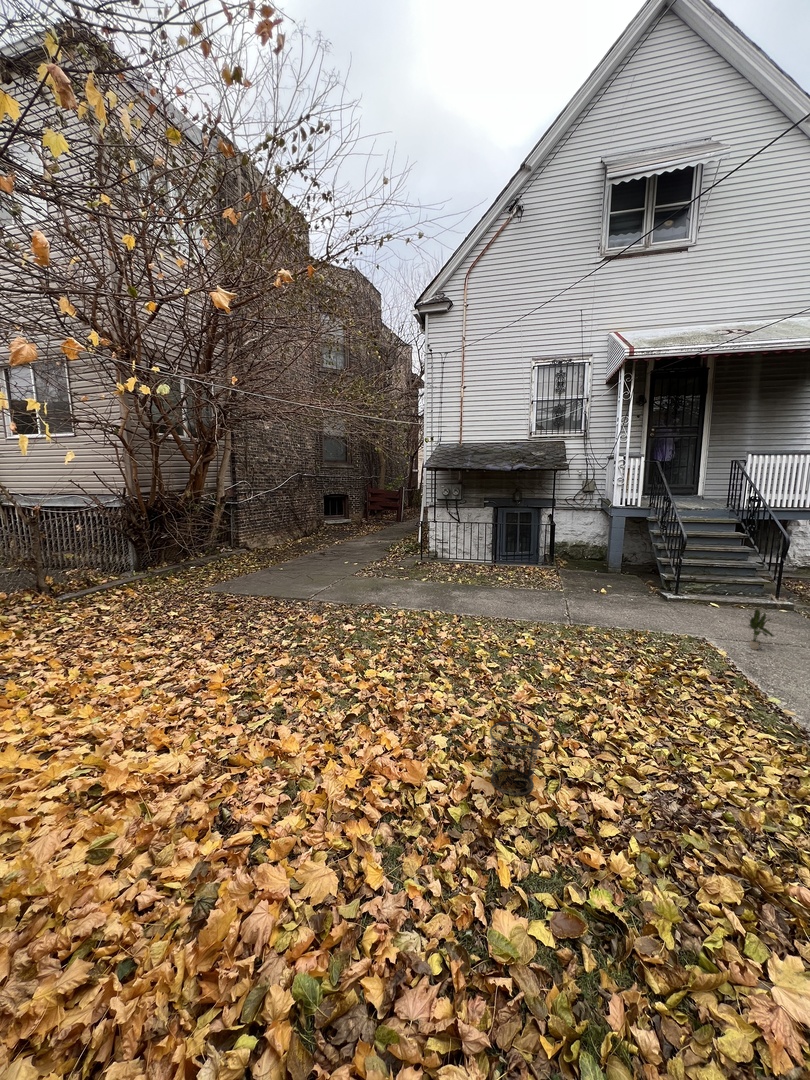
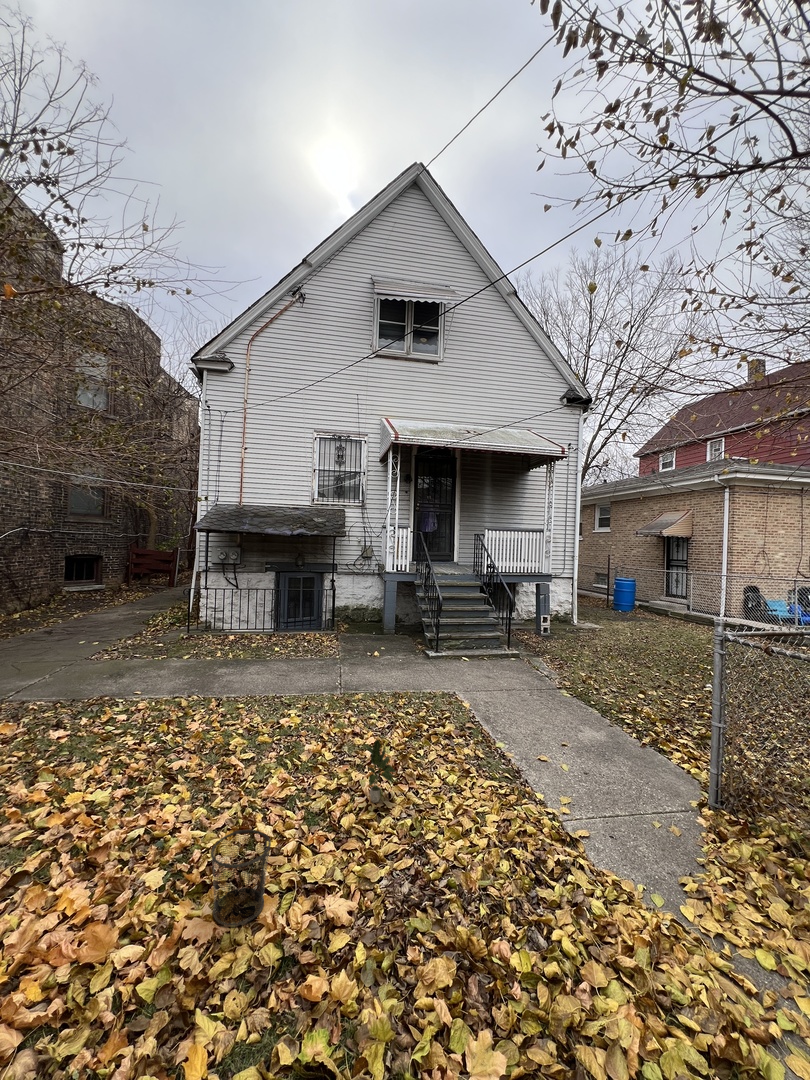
potted plant: present [749,610,774,650] -> present [365,740,396,803]

